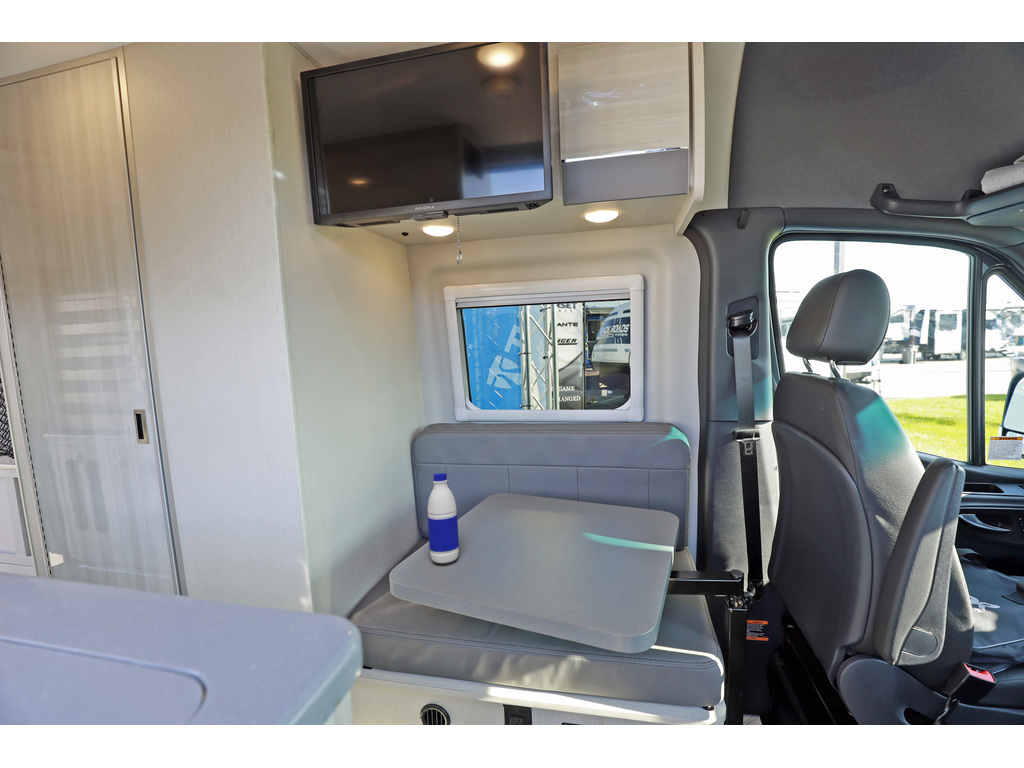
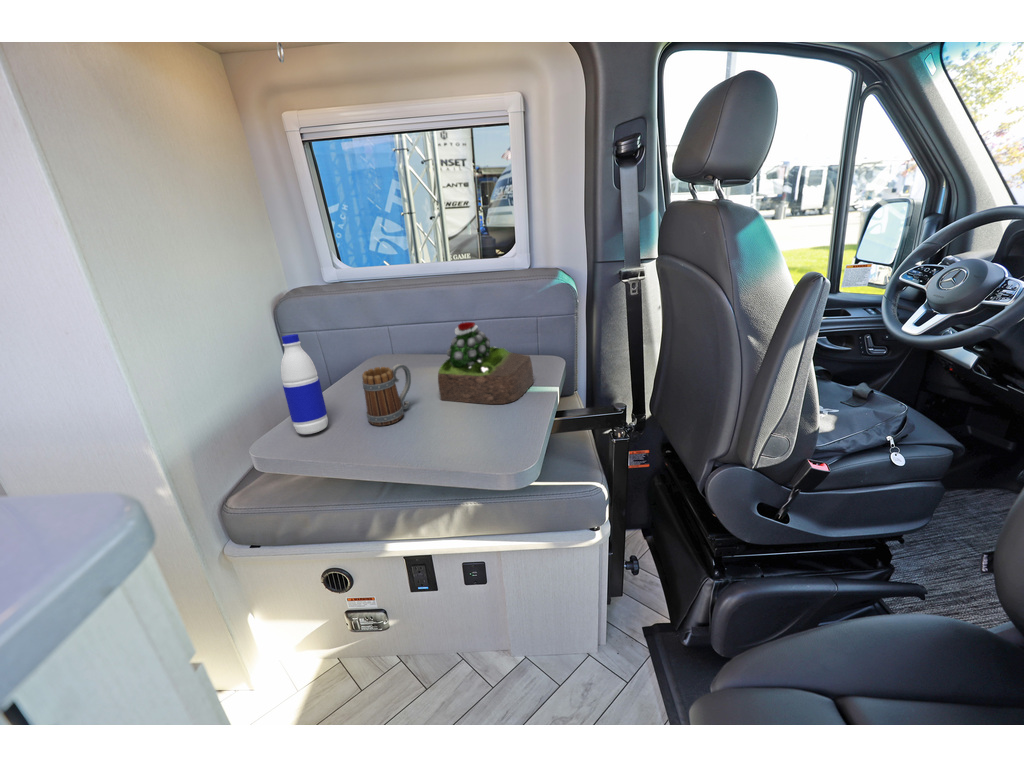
succulent plant: none [557,473,647,555] -> present [438,322,534,404]
mug: none [493,507,534,564] -> present [362,364,411,426]

